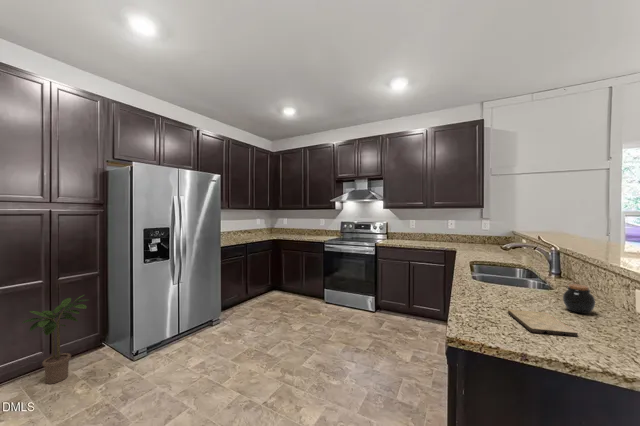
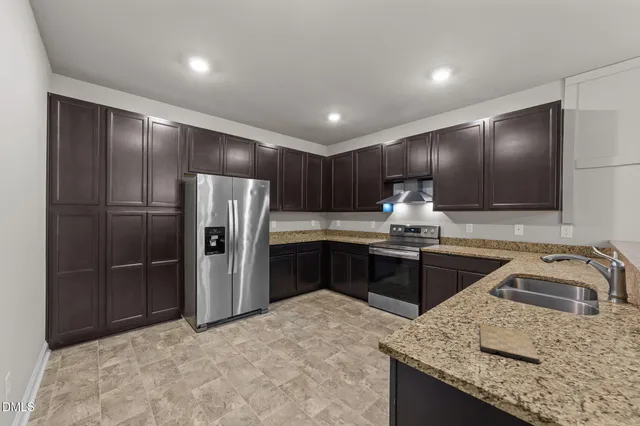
jar: present [563,284,595,314] -> none [563,302,604,341]
potted plant: present [22,295,88,384] -> none [120,277,167,341]

